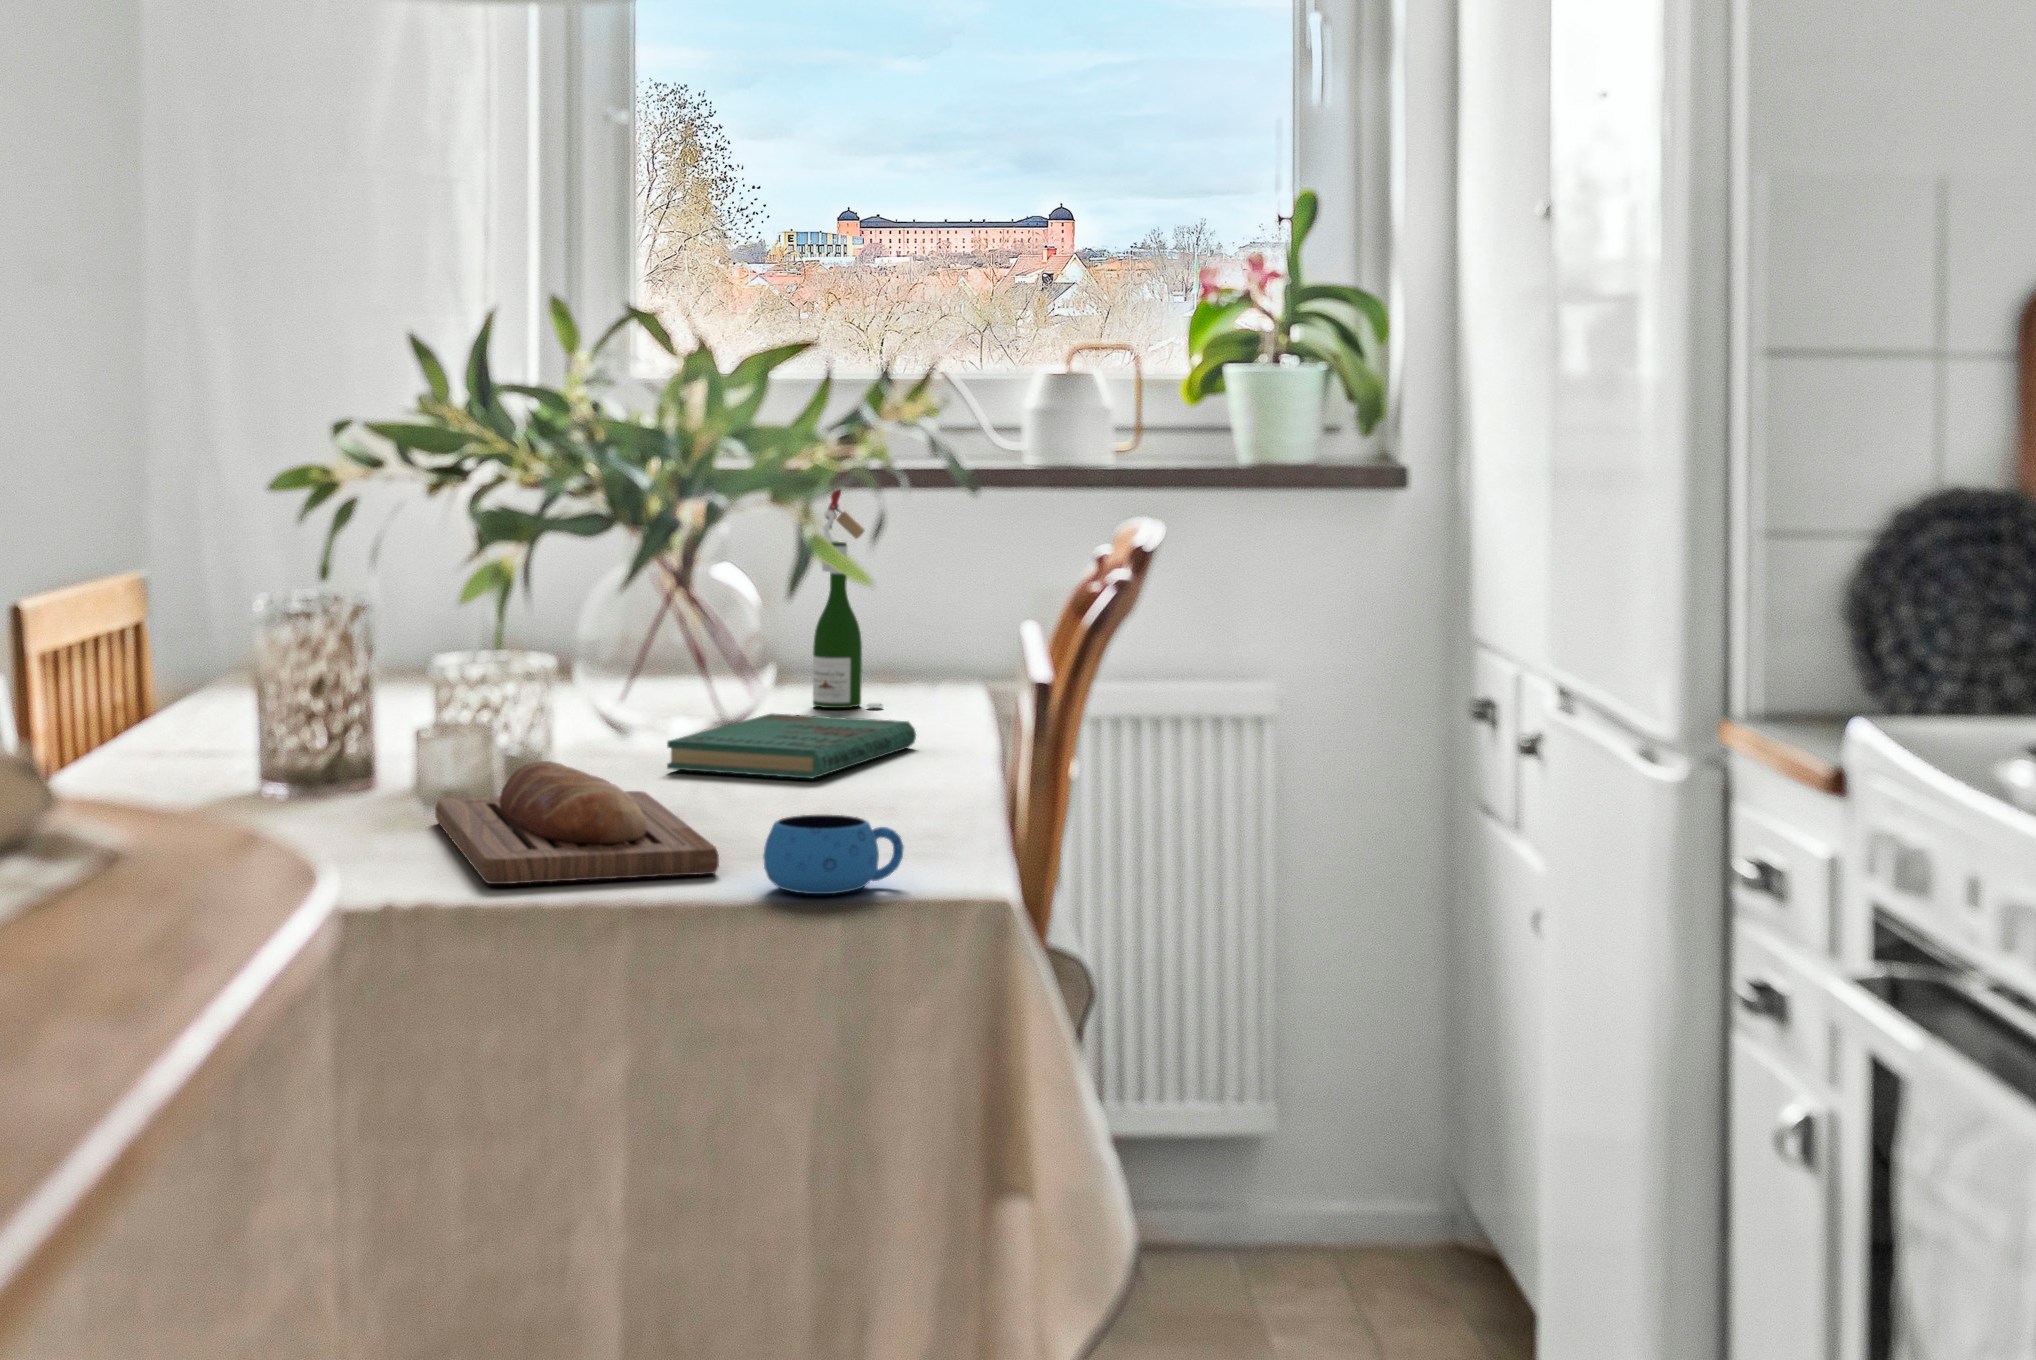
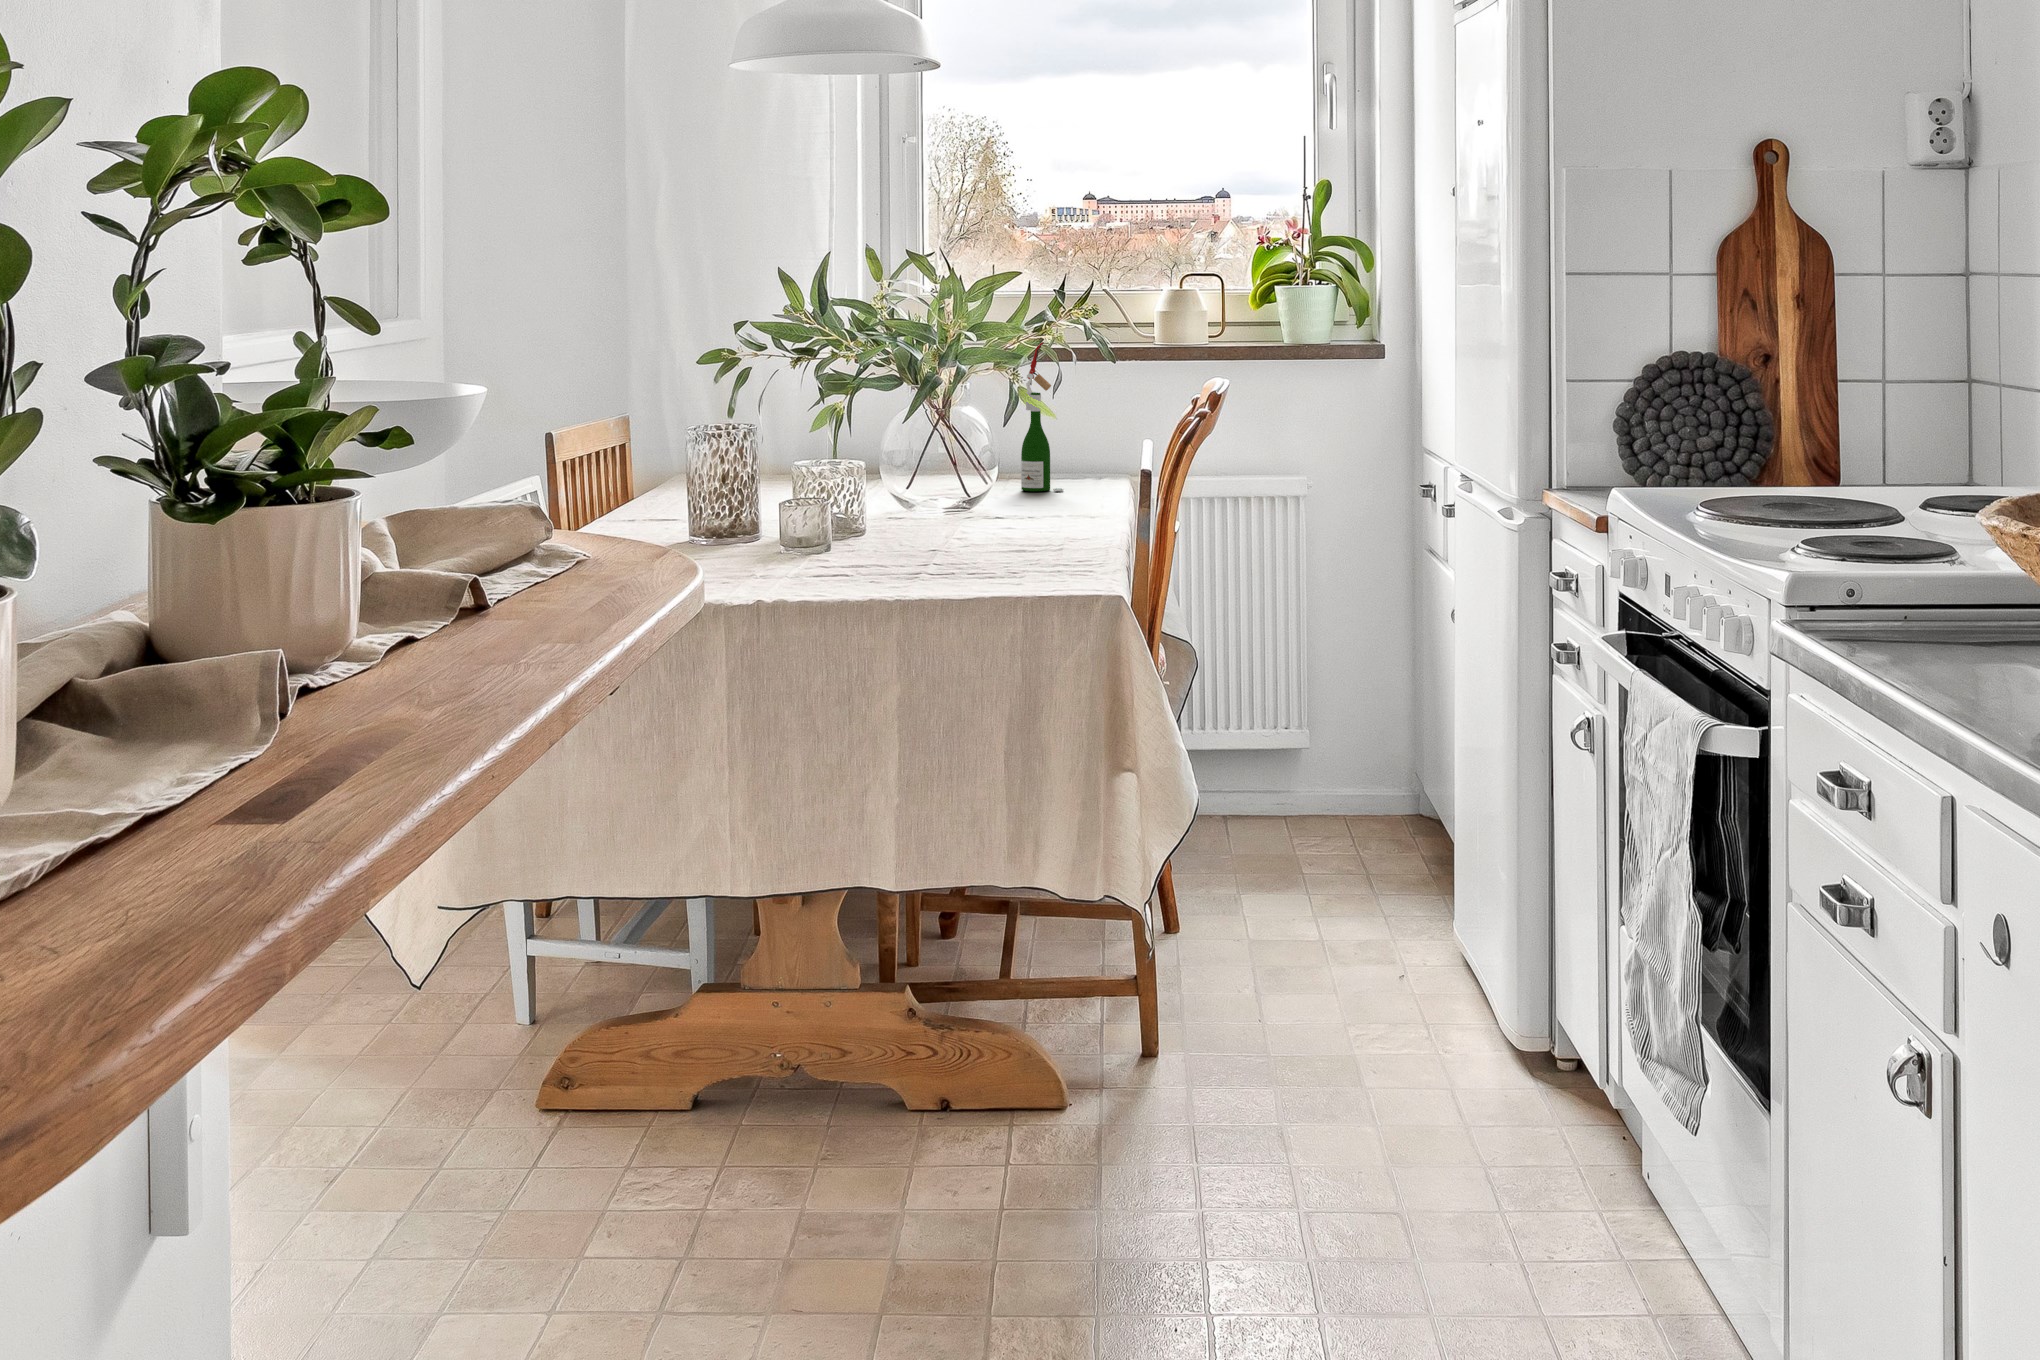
book: present [667,714,916,779] -> none [933,493,1080,530]
bread loaf: present [435,761,719,884] -> none [798,518,959,585]
mug: present [763,815,903,894] -> none [983,546,1063,590]

